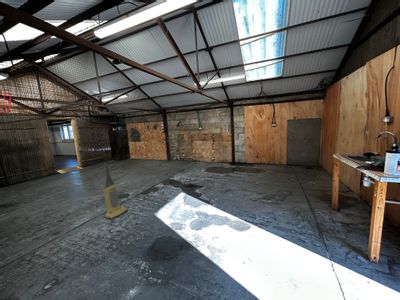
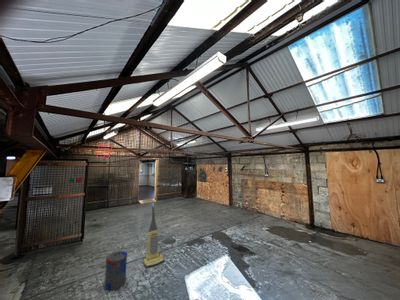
trash can: none [66,210,95,246] -> present [105,251,127,290]

